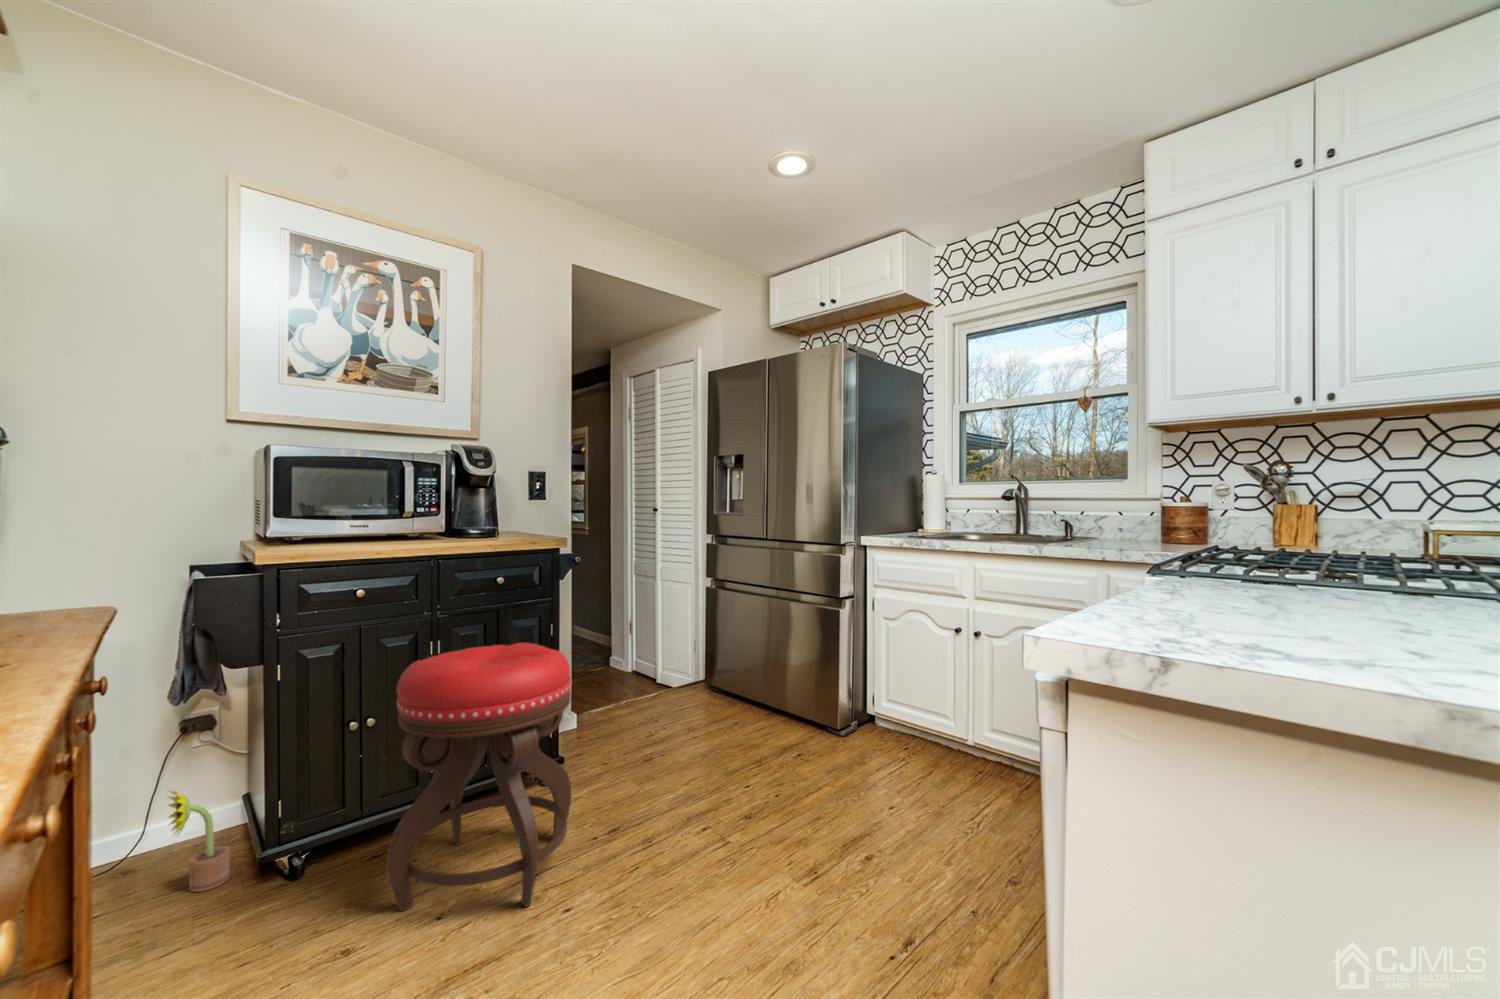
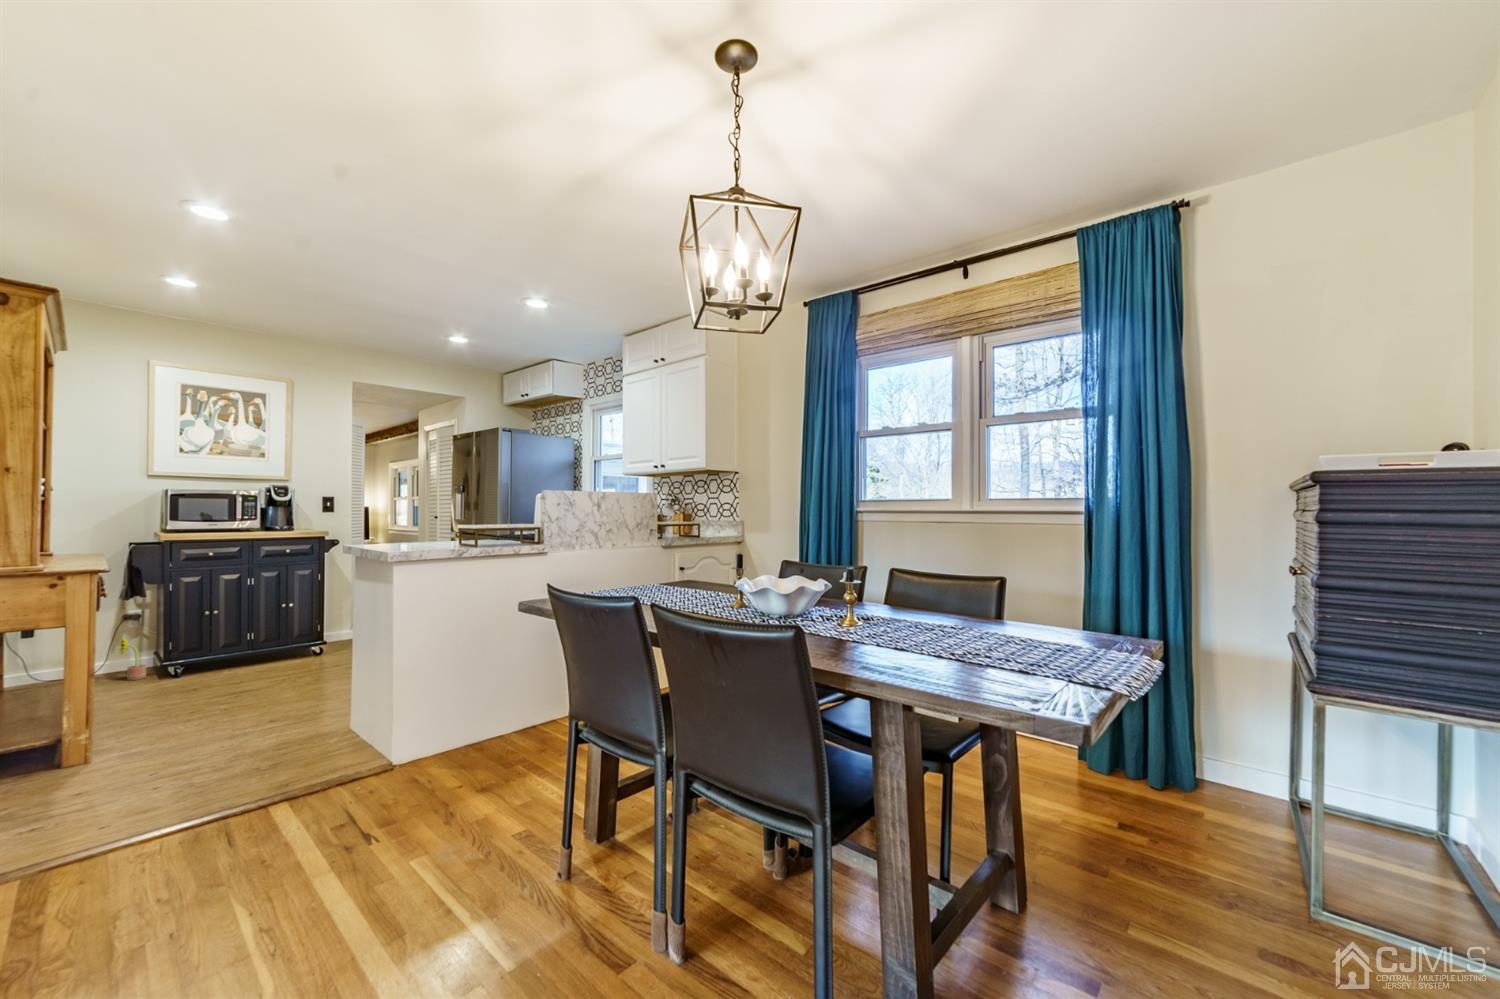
stool: present [387,643,572,911] -> none [216,579,315,682]

